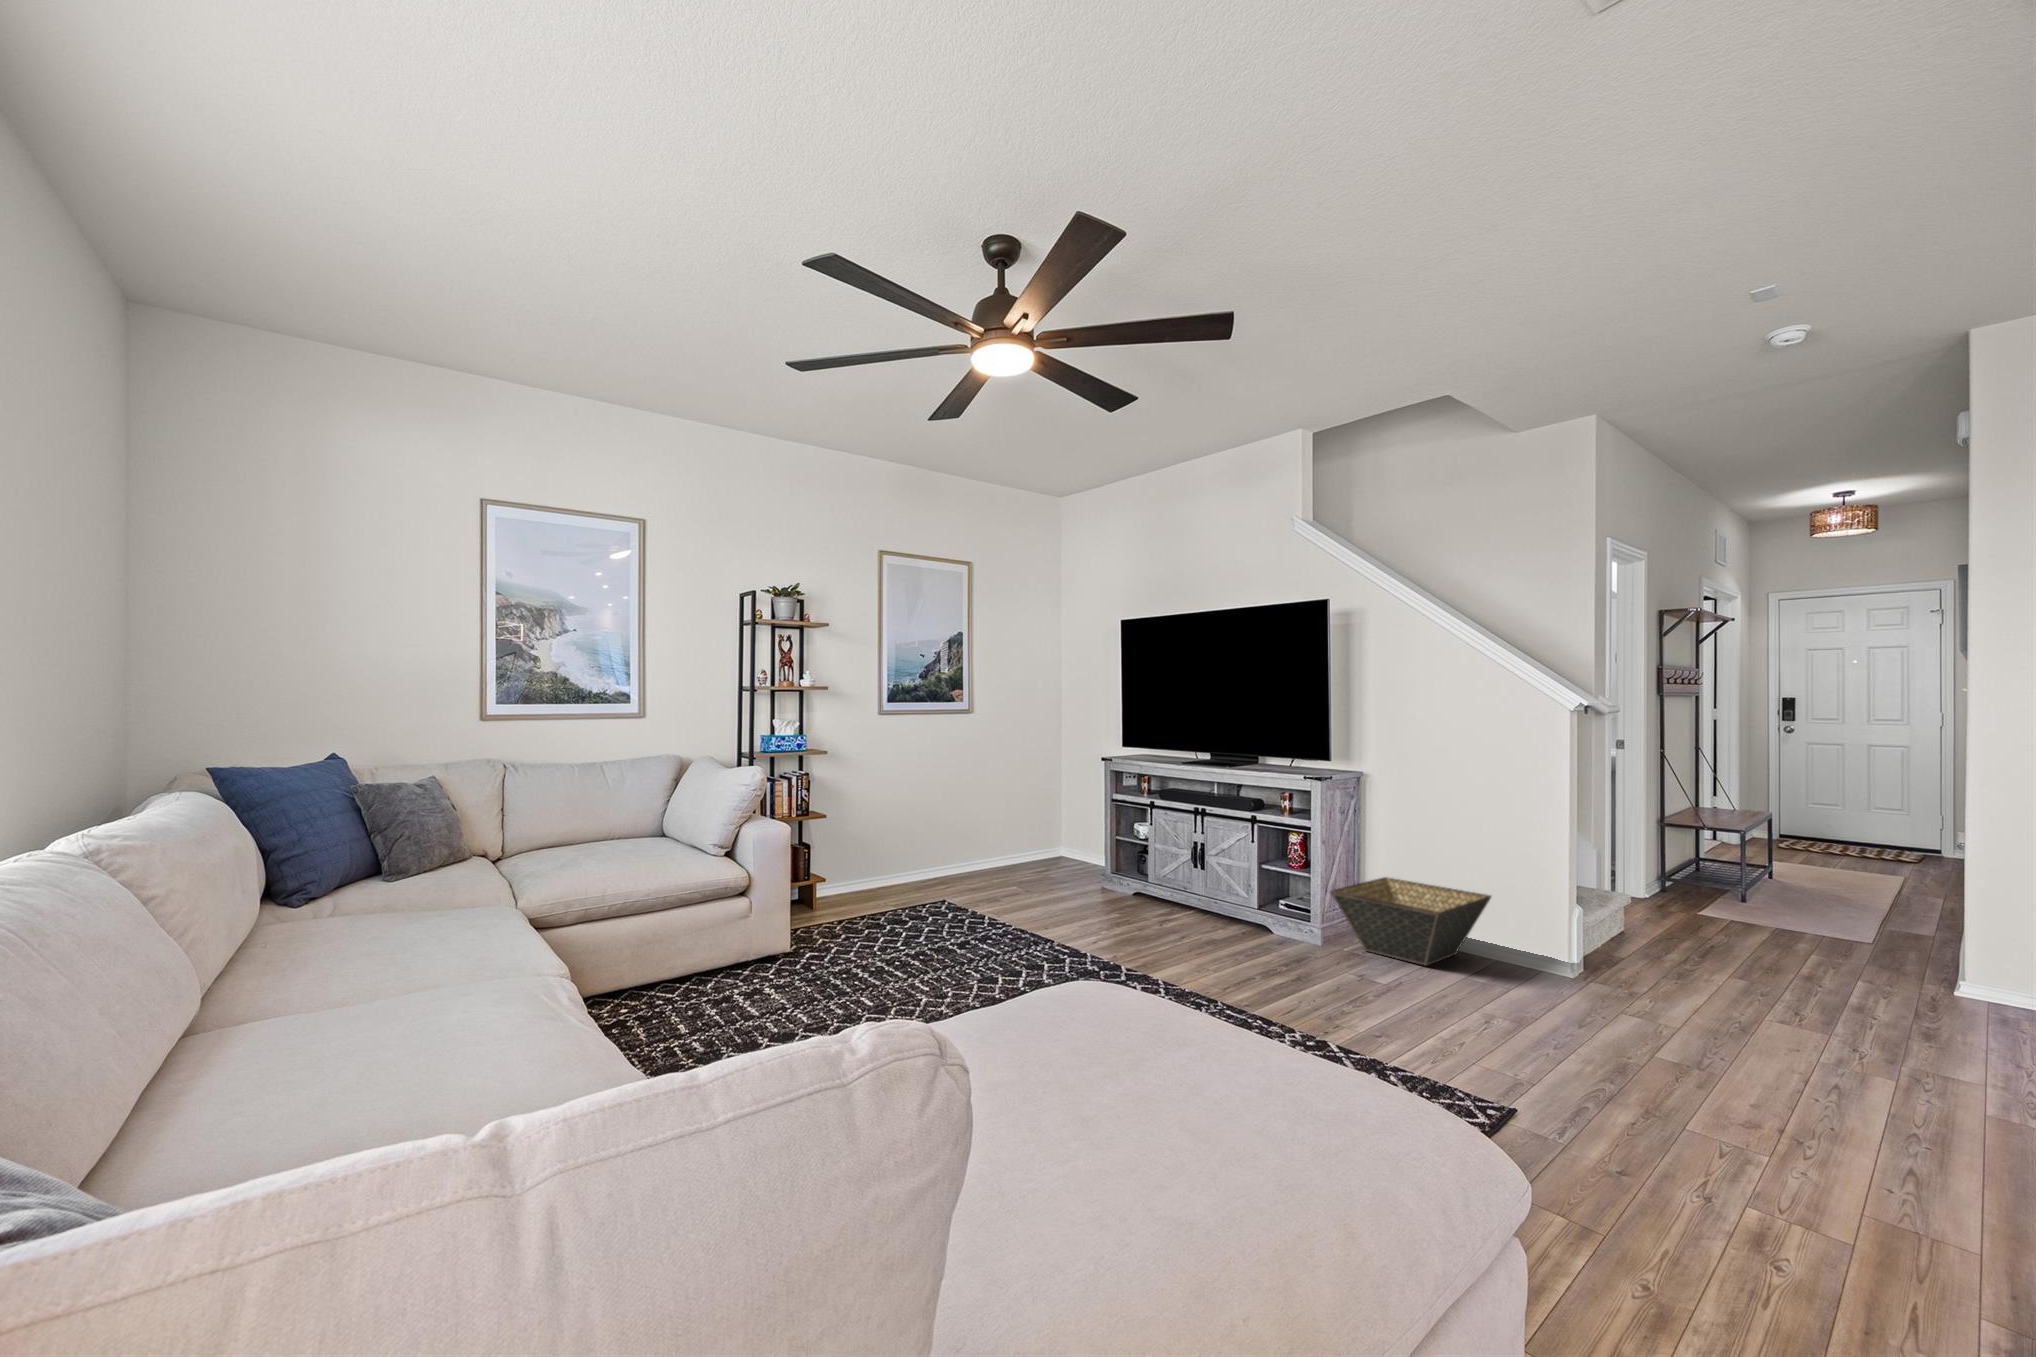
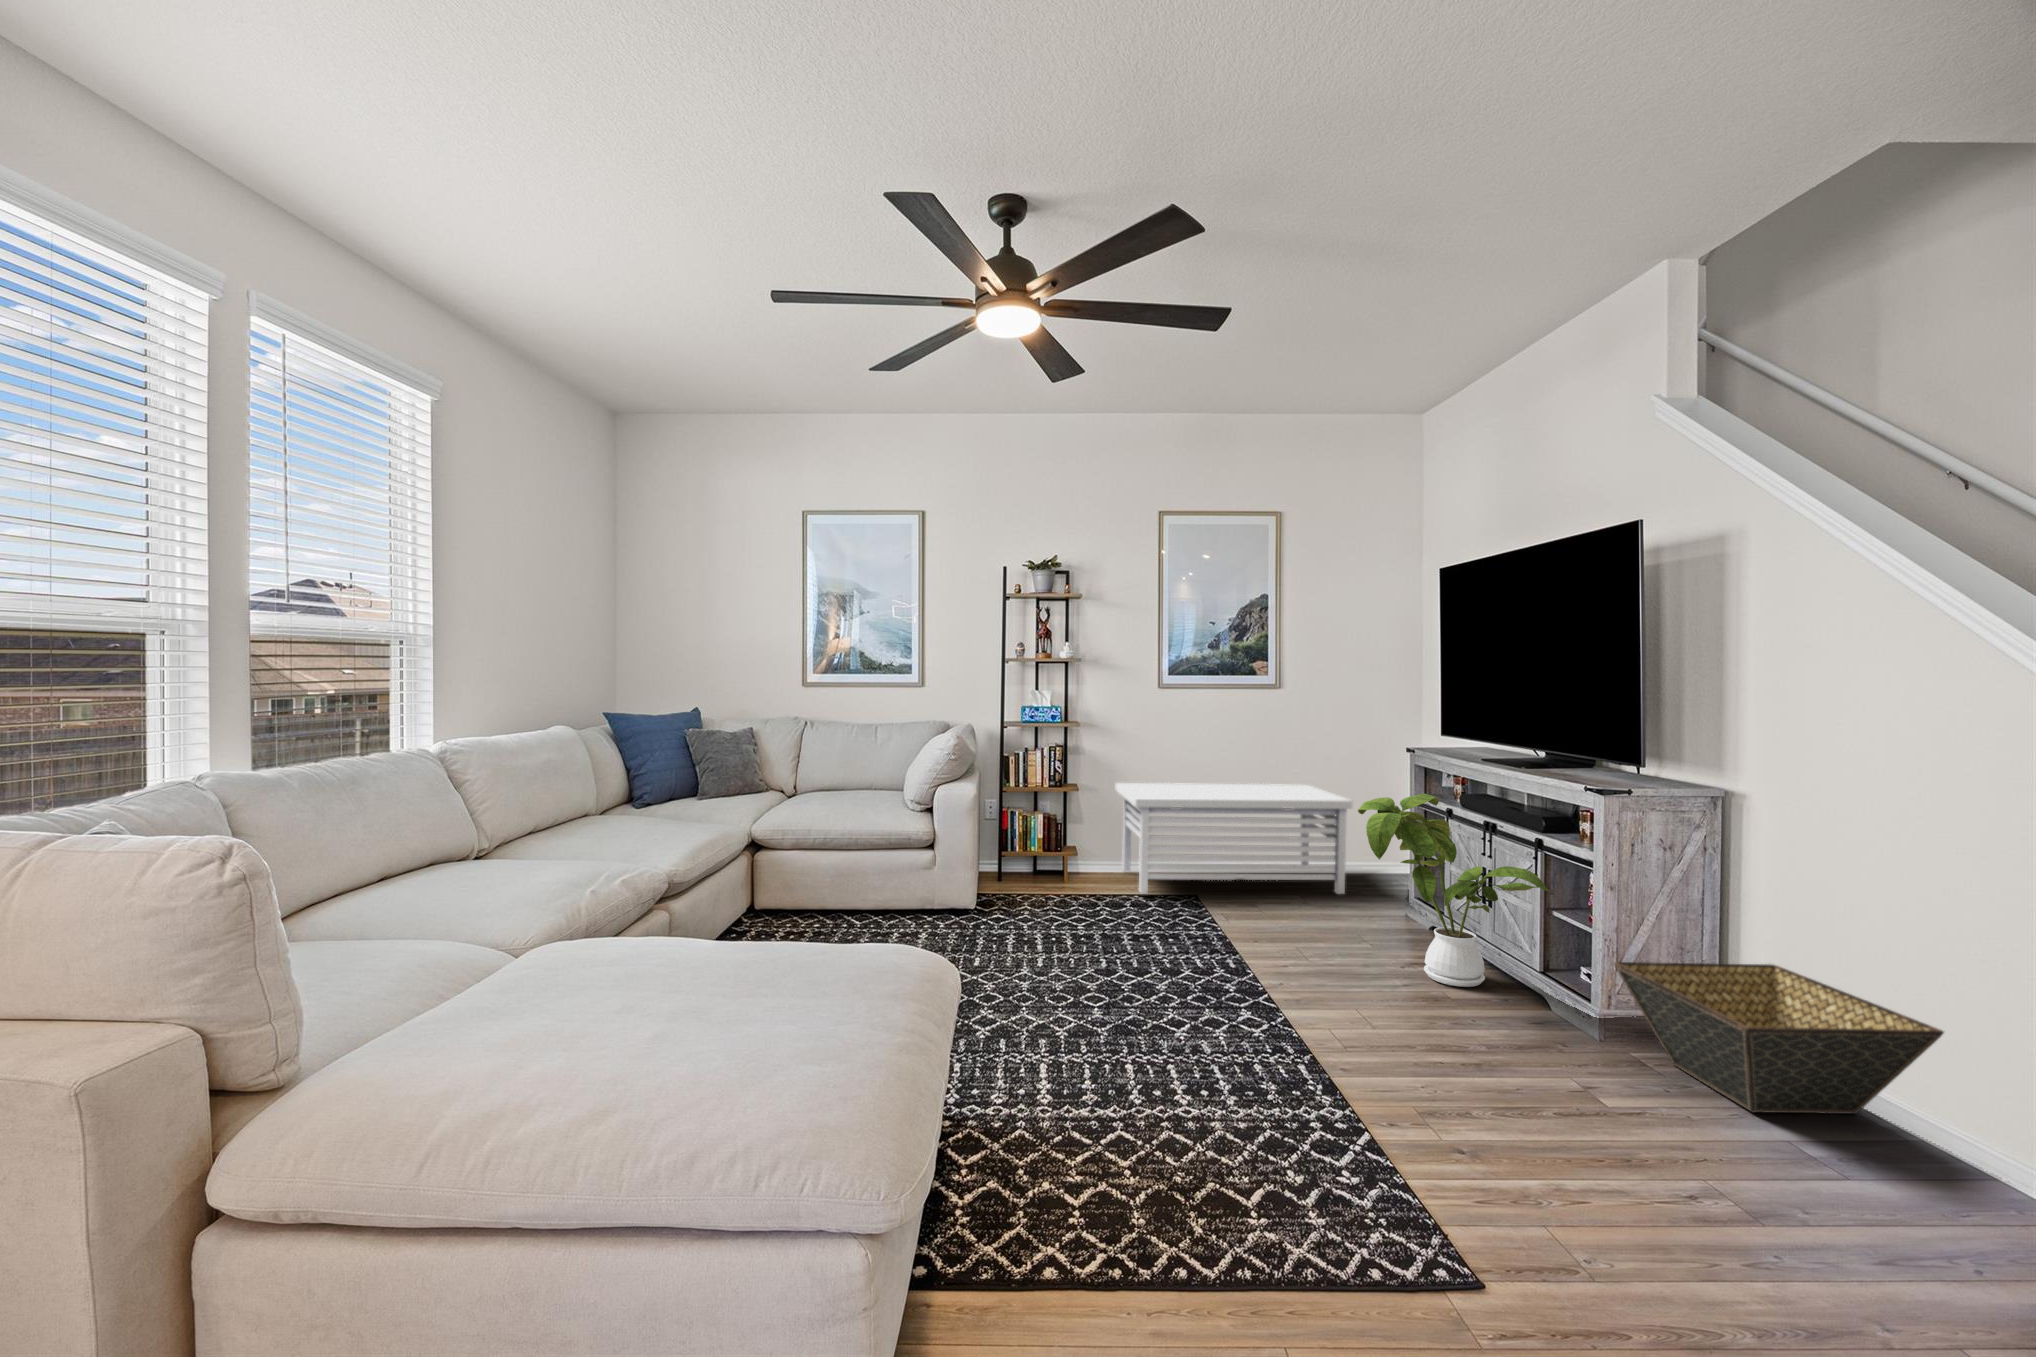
house plant: none [1139,789,1277,932] -> present [1358,794,1550,987]
storage bench: none [848,795,1056,911] -> present [1116,783,1353,894]

